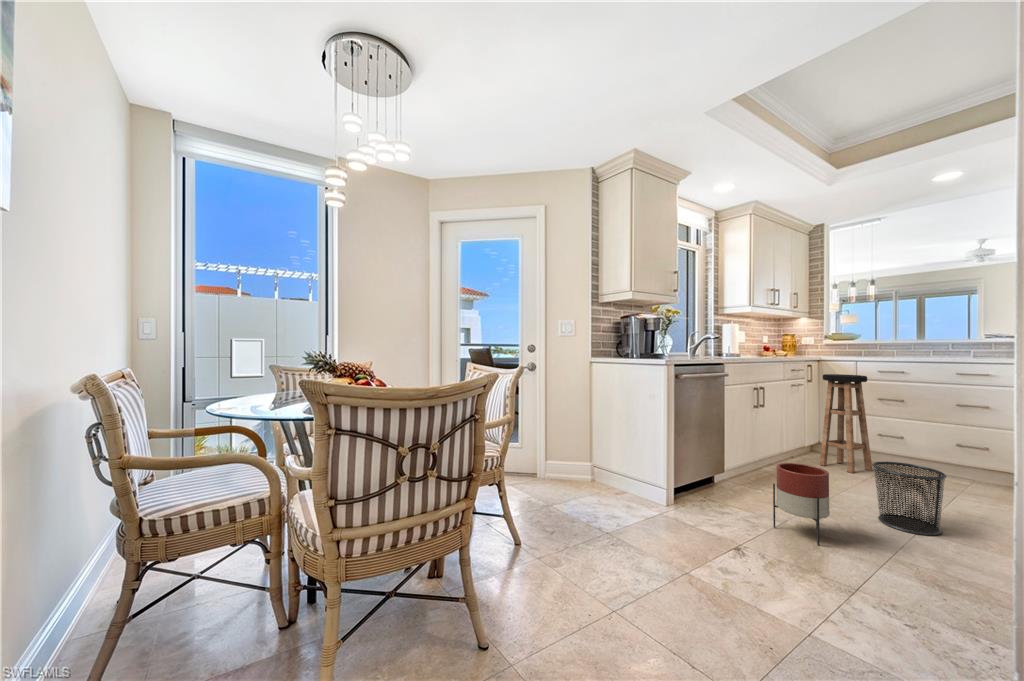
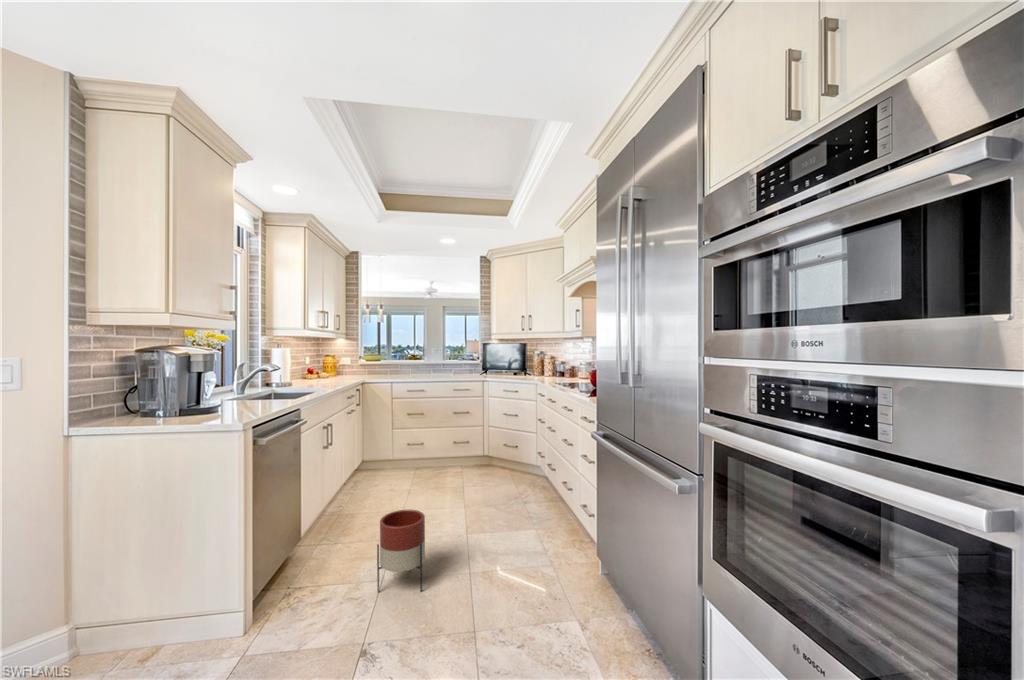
bar stool: present [820,374,872,473] -> none [369,396,406,487]
waste bin: present [872,462,947,535] -> none [434,475,477,536]

